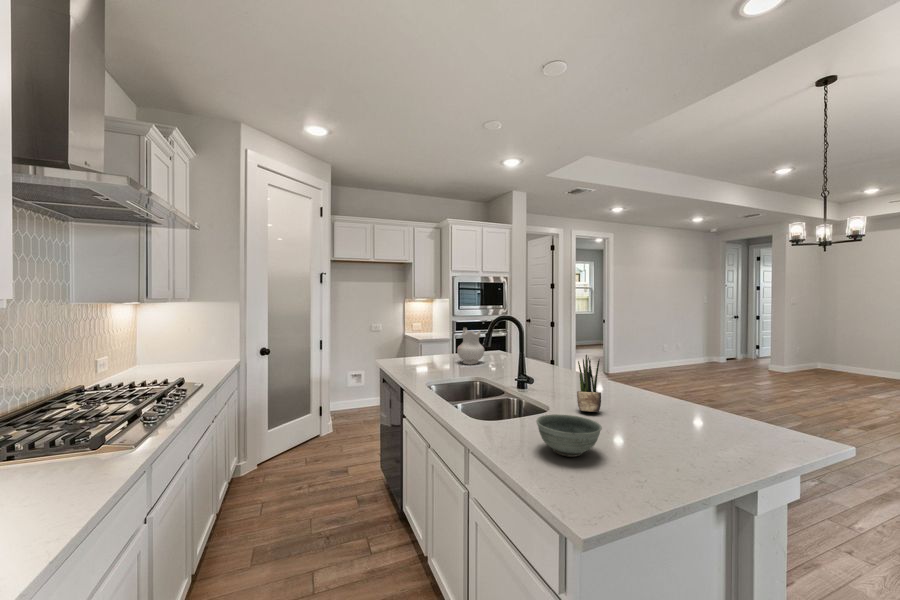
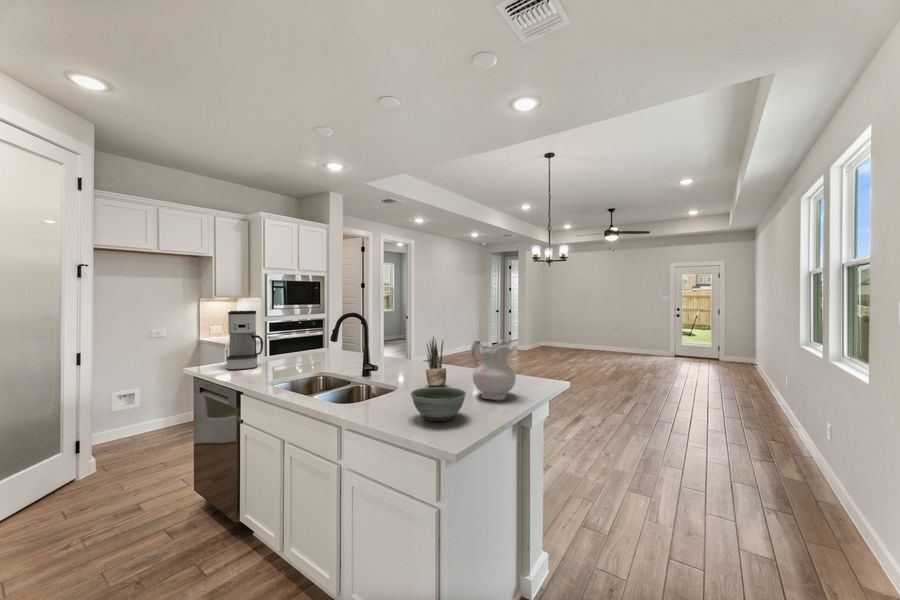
coffee maker: none [406,314,436,368] -> present [227,311,263,370]
ceramic pitcher: present [457,328,484,365] -> present [471,340,516,400]

